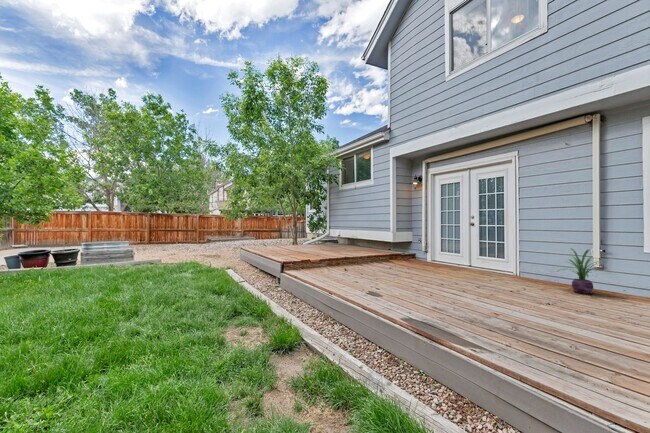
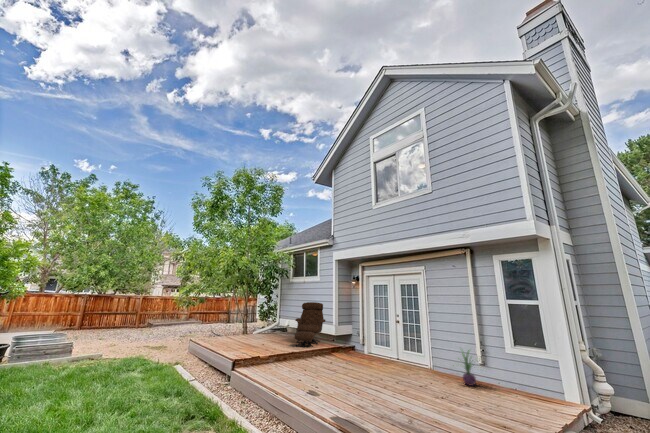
lounge chair: none [346,209,380,254] -> present [294,302,325,347]

